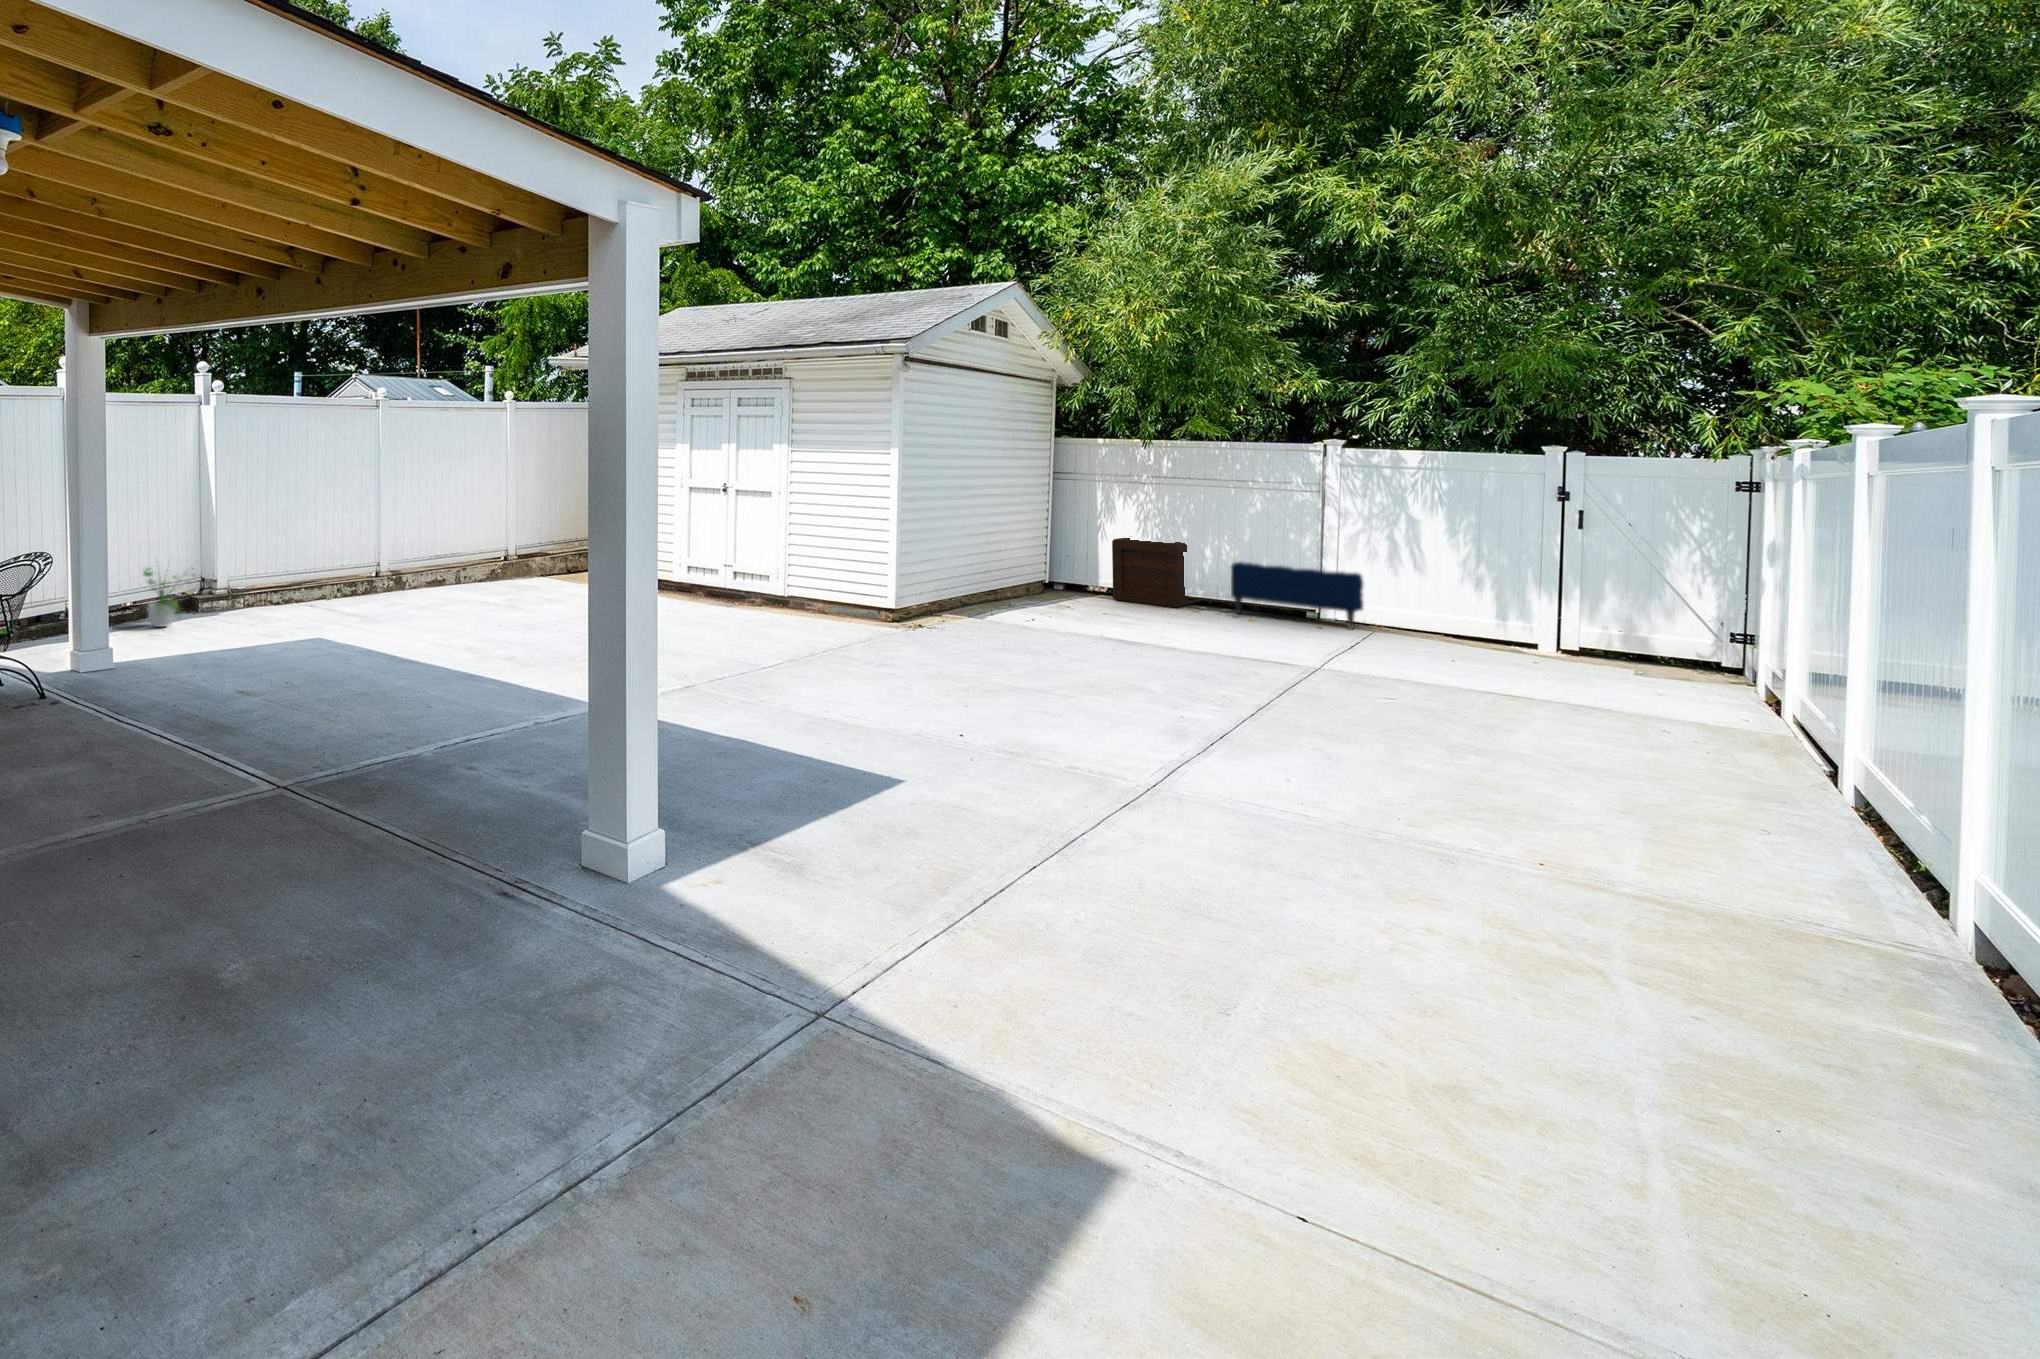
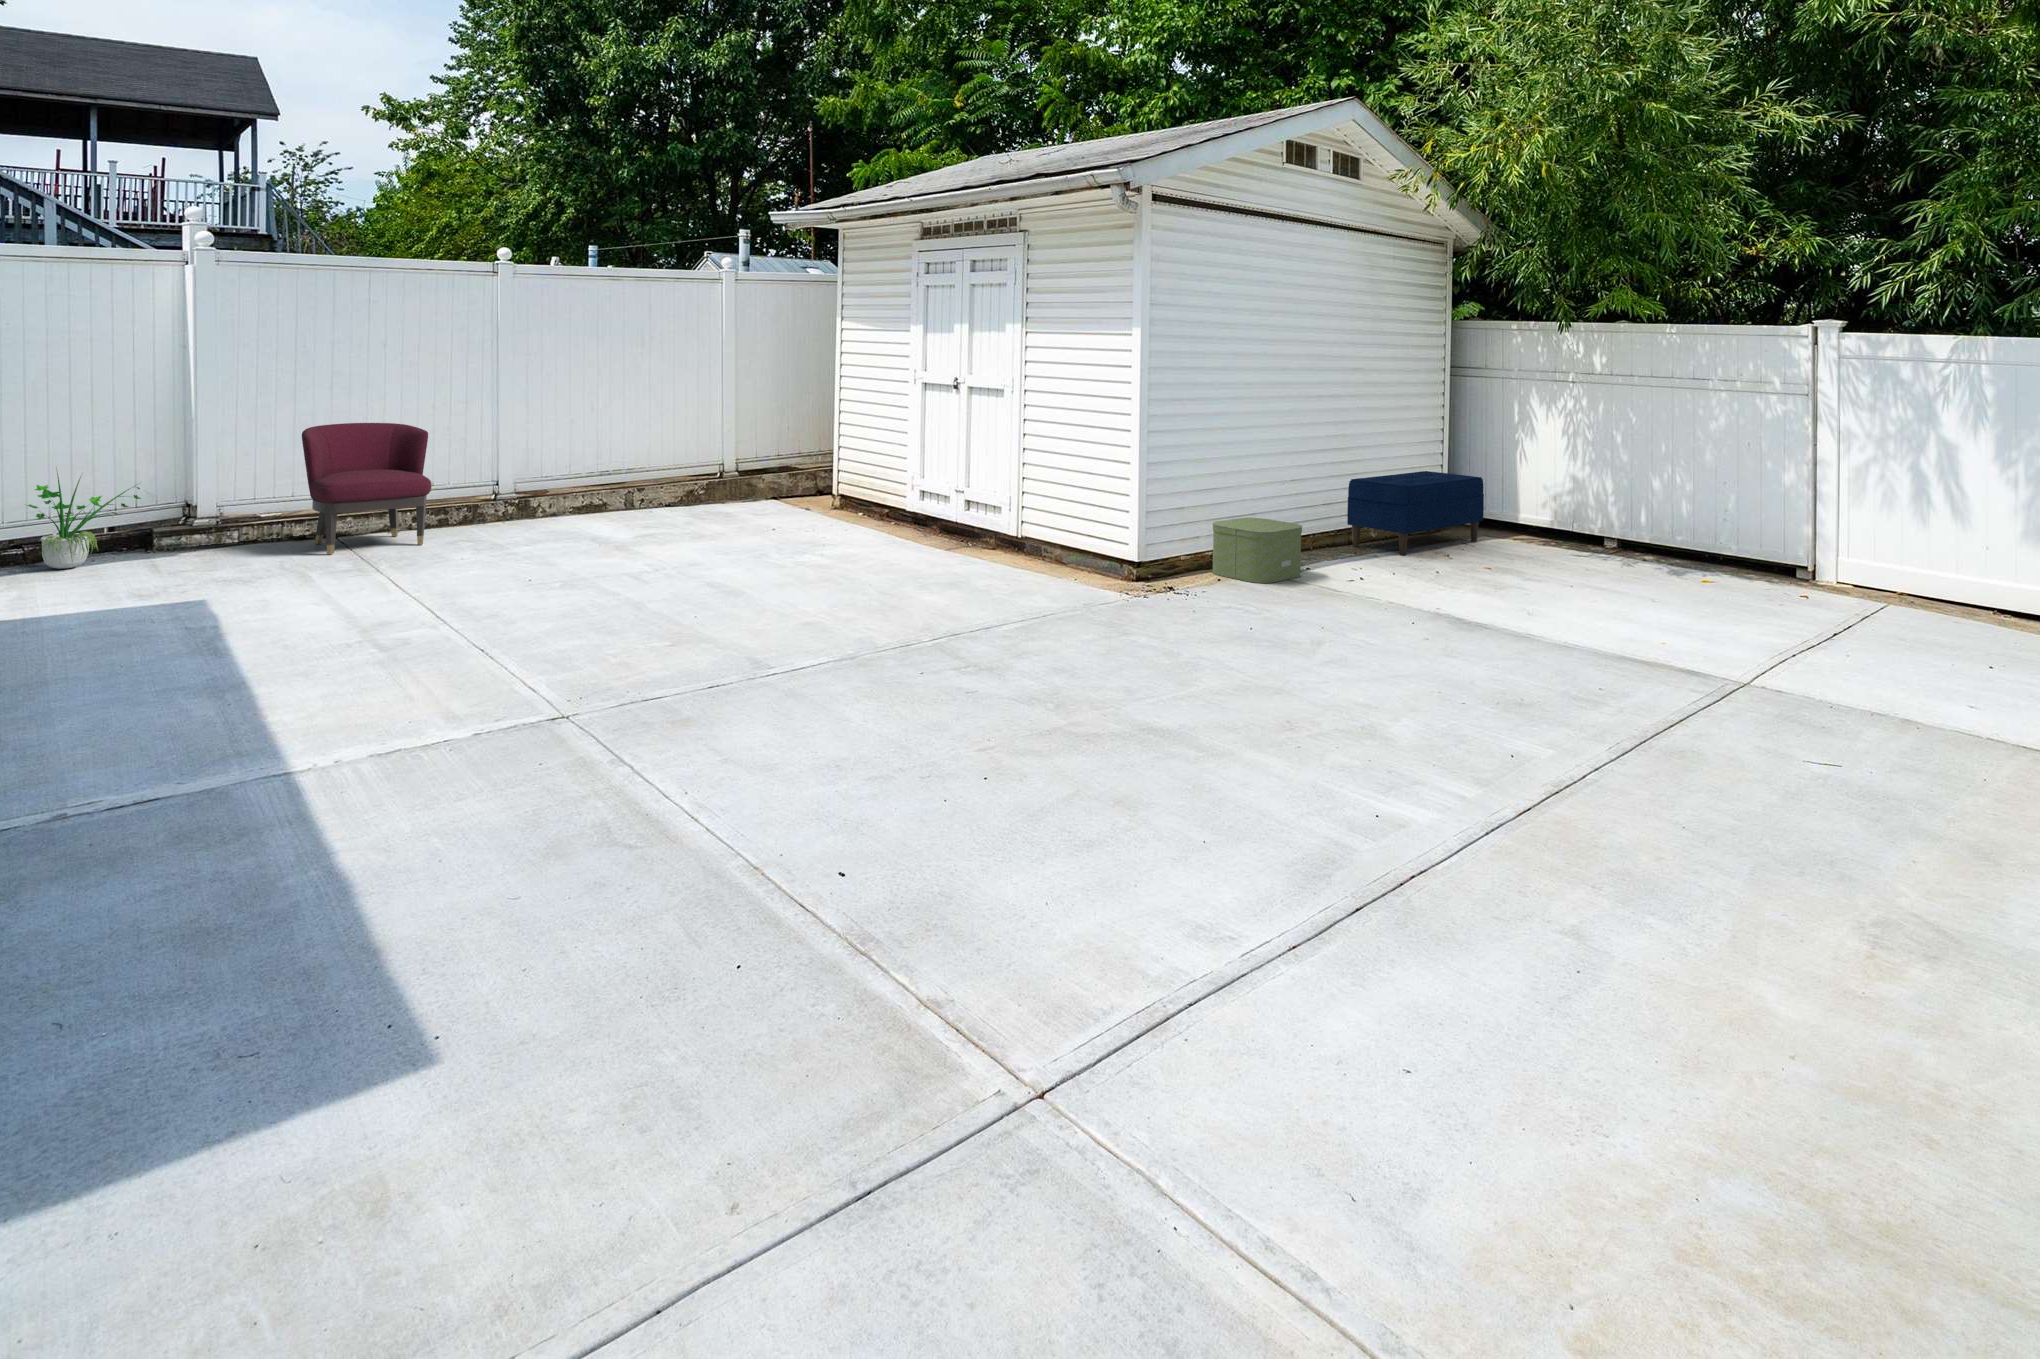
chair: none [282,519,371,616] -> present [302,423,432,554]
wooden crate: present [1112,538,1201,608] -> none [1504,459,1631,561]
bench: present [1231,562,1363,629] -> present [1347,471,1484,555]
storage box: none [938,580,1001,624] -> present [1212,518,1302,583]

